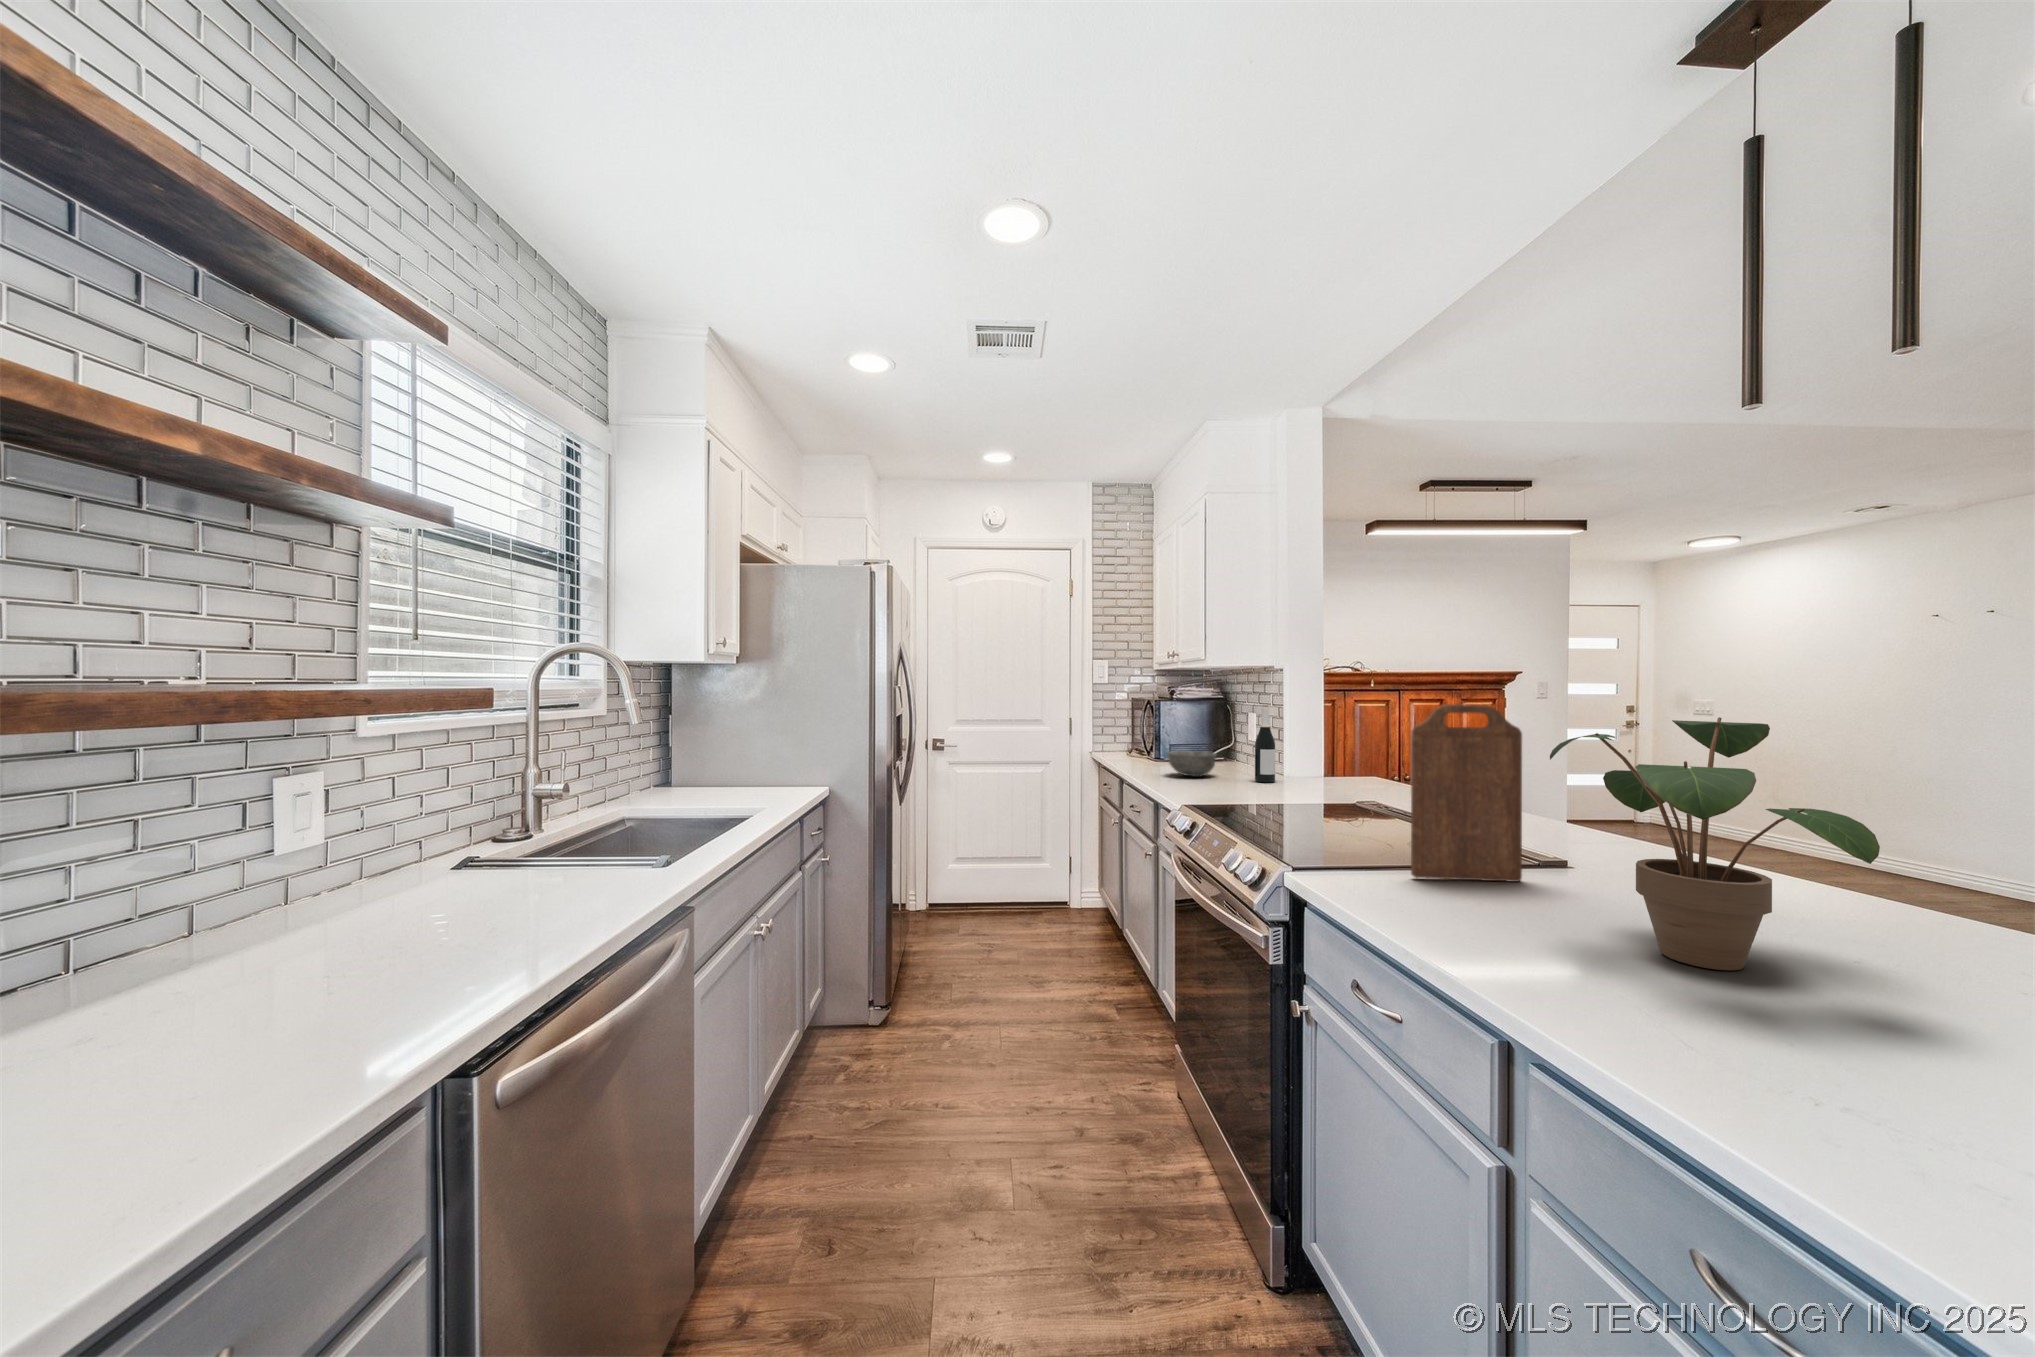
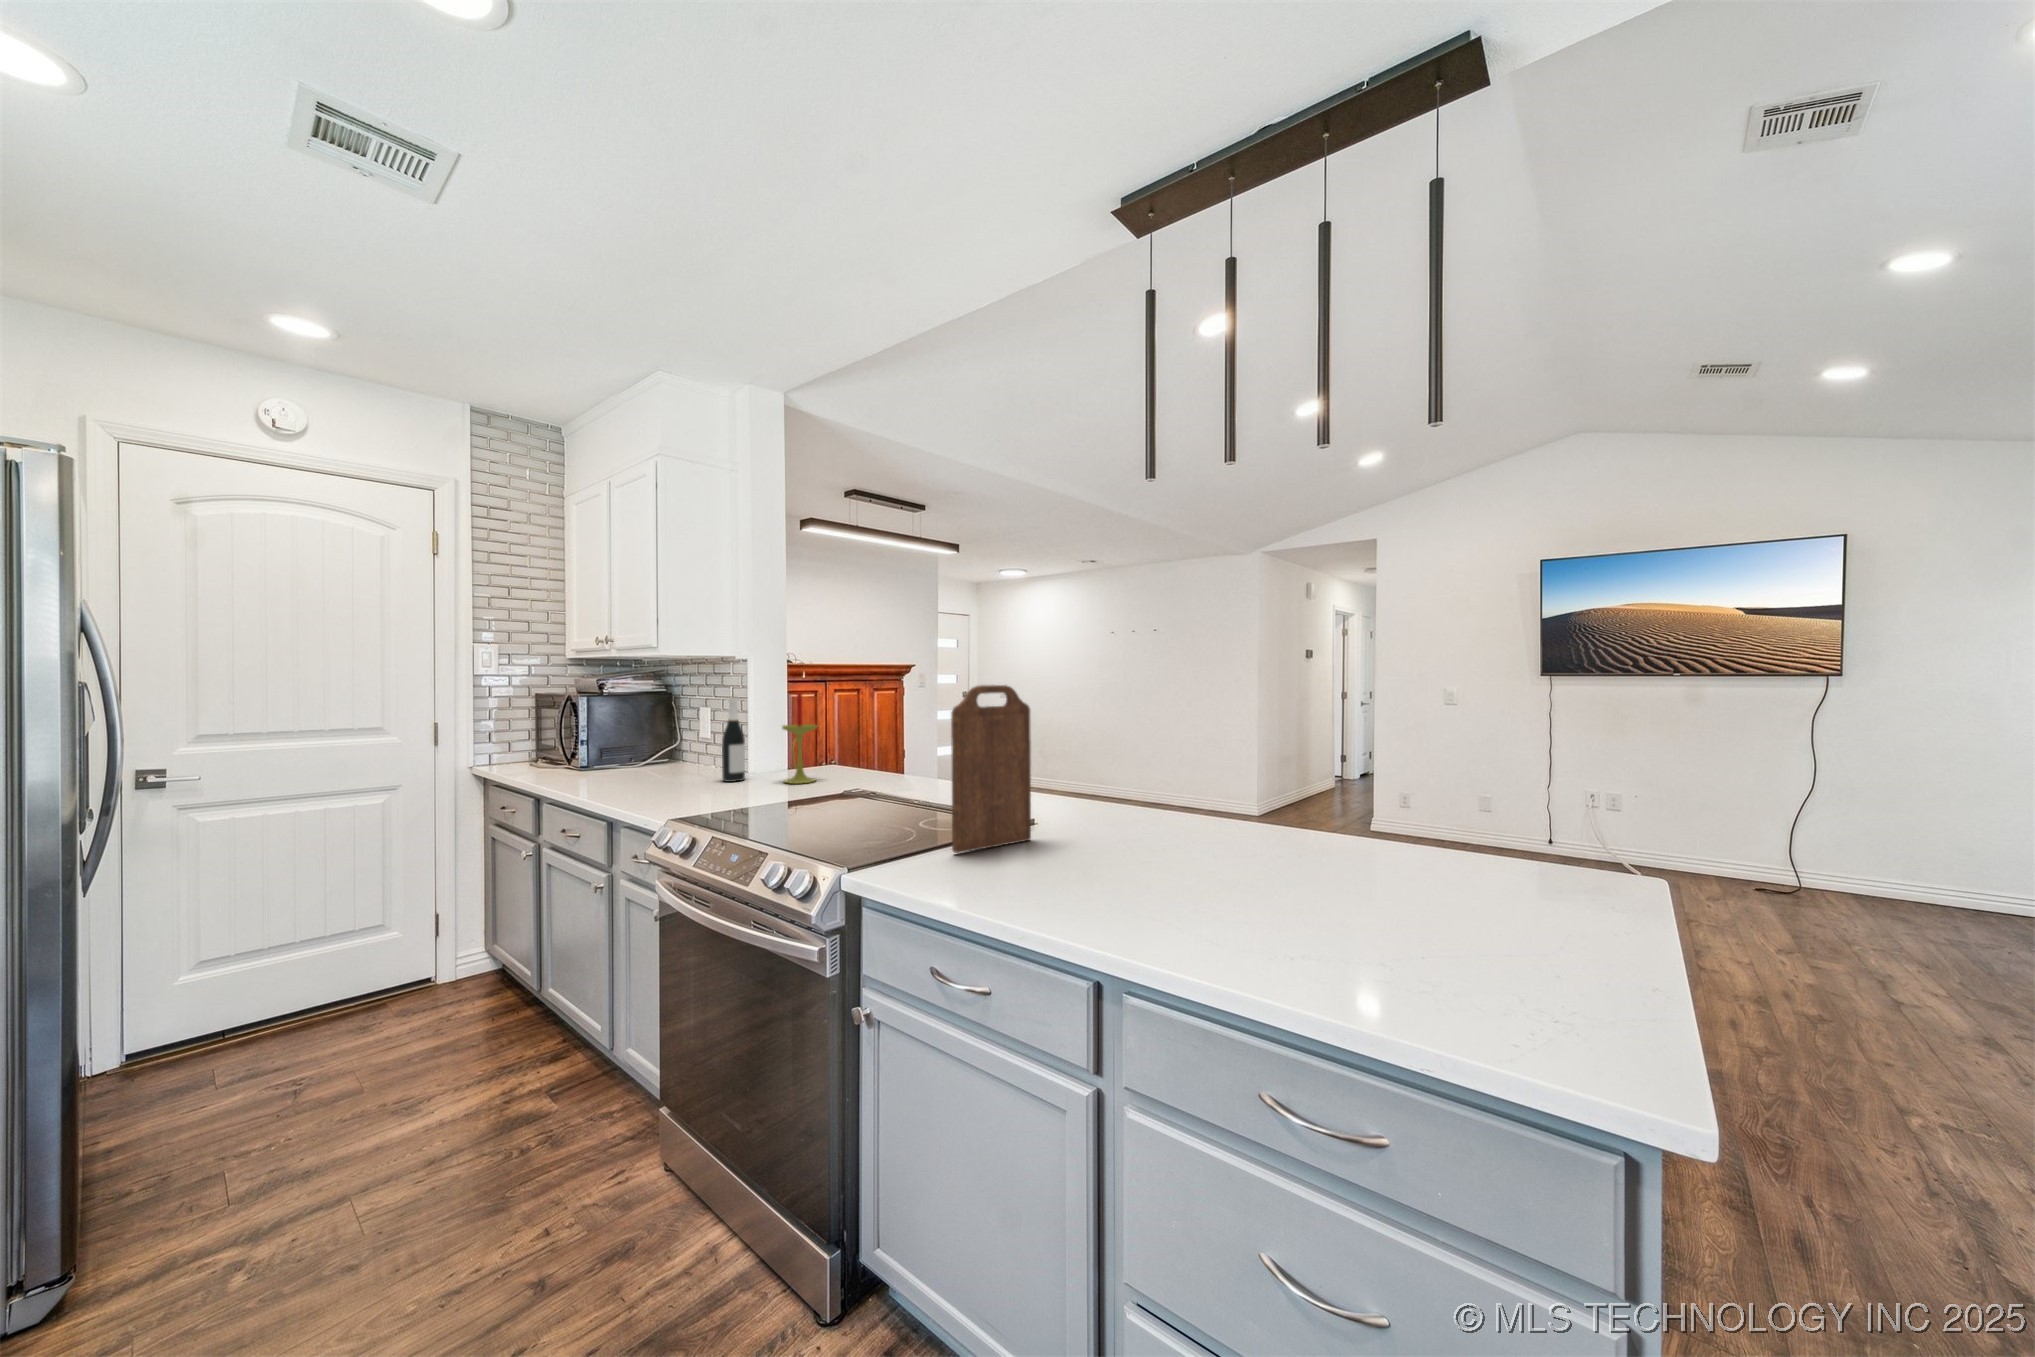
candle: none [1305,702,1342,791] -> present [782,693,817,784]
potted plant: present [1550,717,1880,970] -> none [1086,689,1283,881]
bowl: present [1167,750,1217,777] -> none [609,753,674,784]

